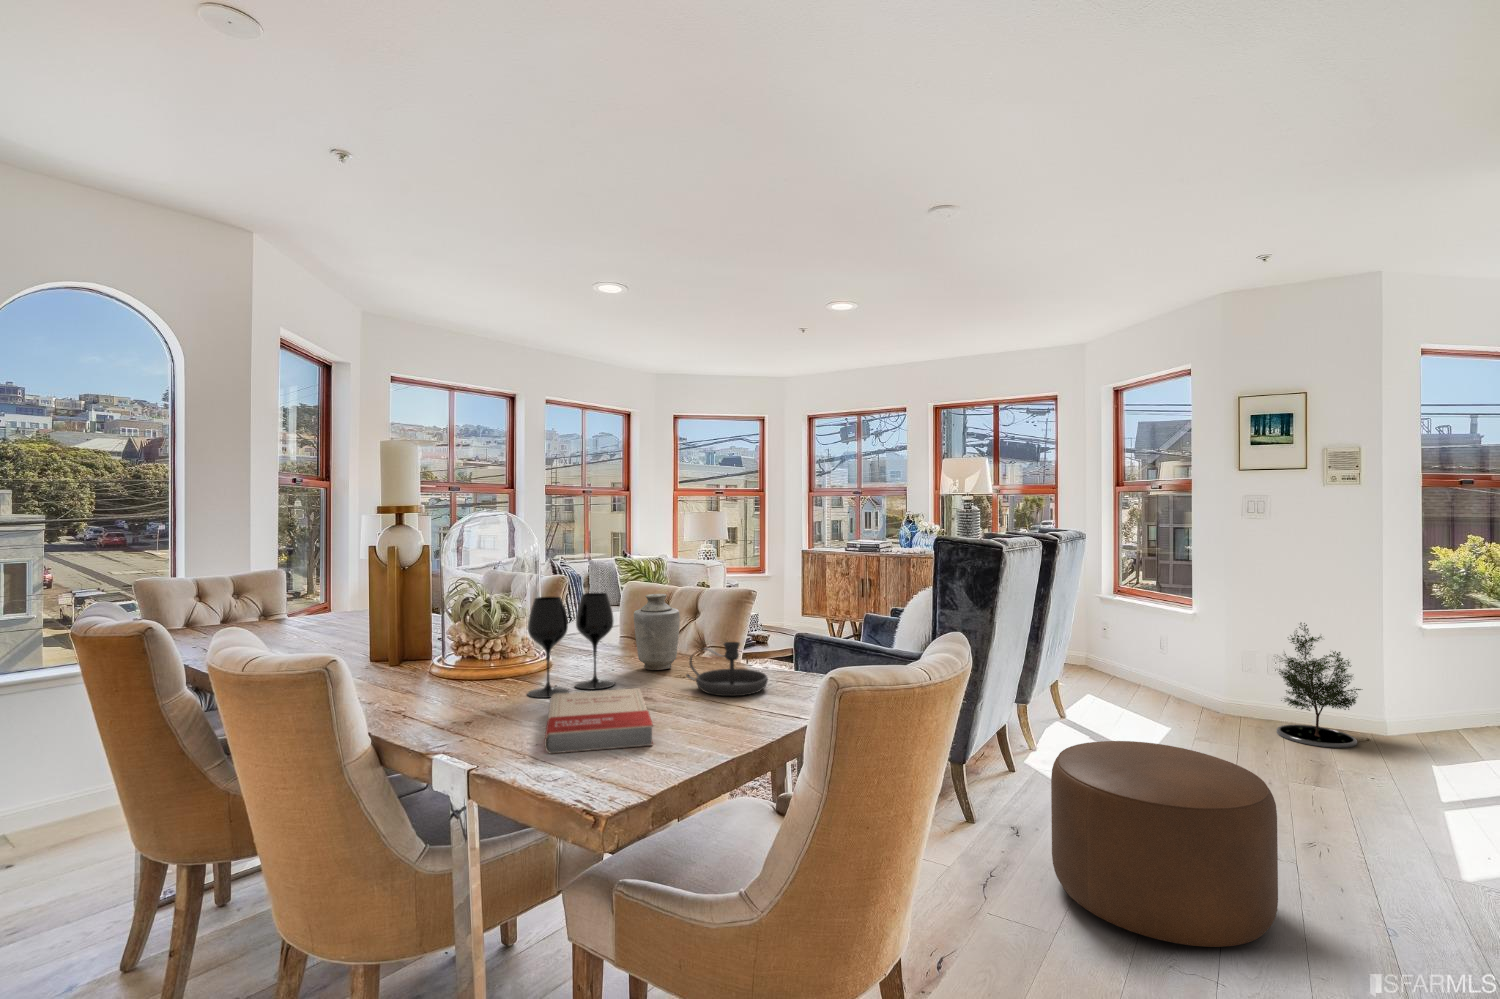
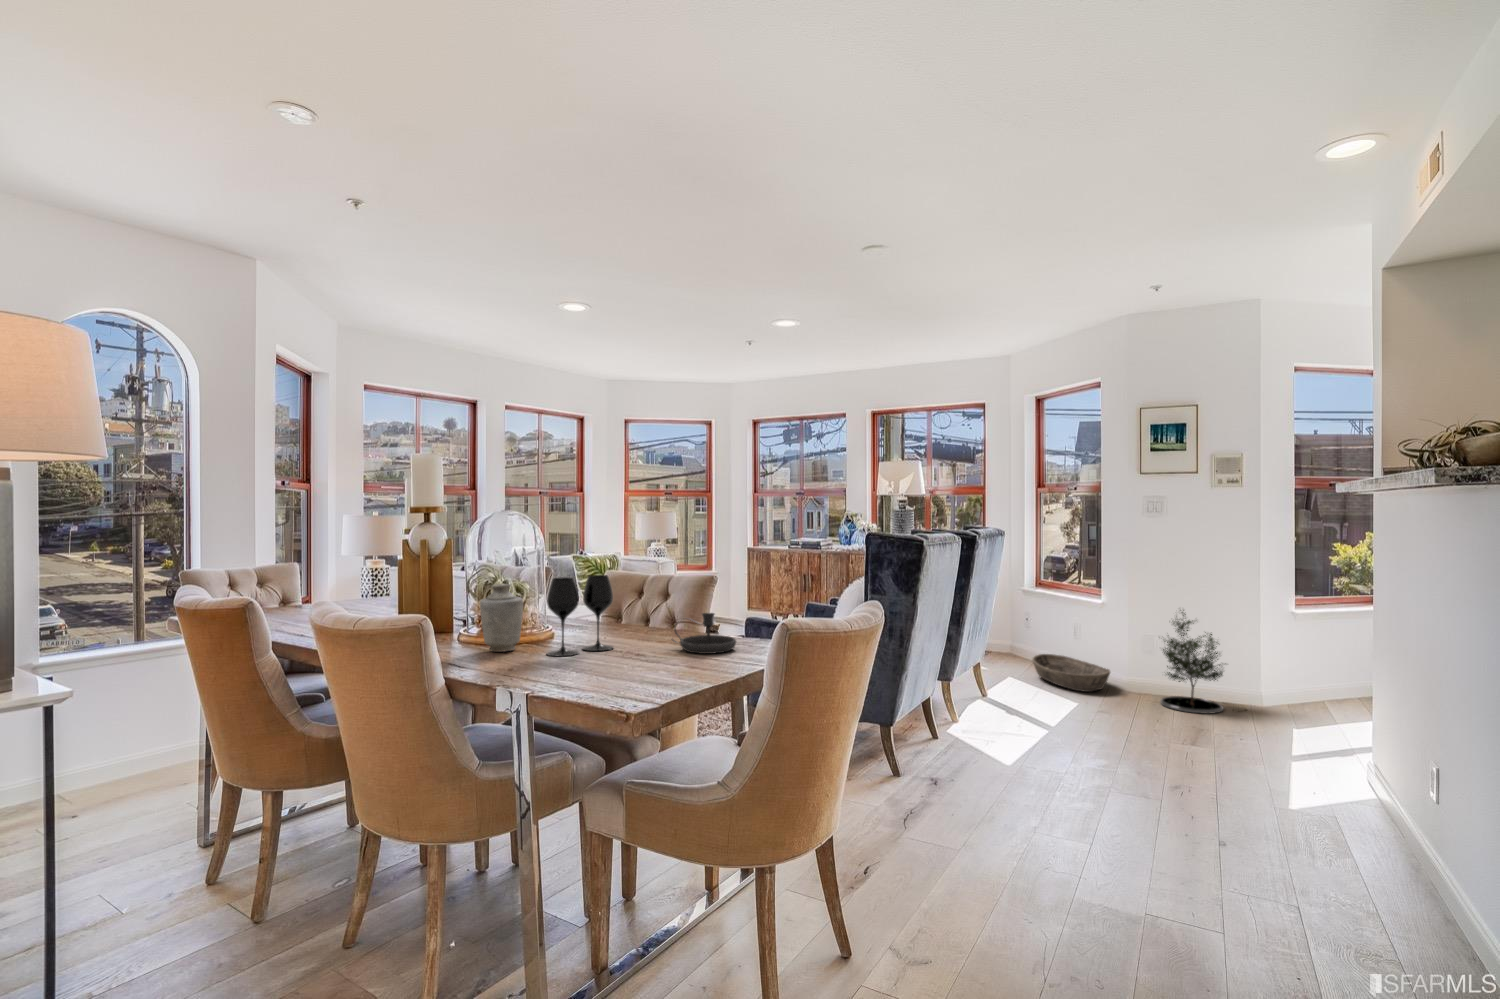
vase: present [634,594,680,670] -> present [480,584,523,652]
basket: none [1118,670,1213,716] -> present [1032,654,1110,692]
book: present [544,689,653,754] -> none [571,647,659,686]
ottoman: present [1051,741,1278,947] -> none [961,700,1130,850]

